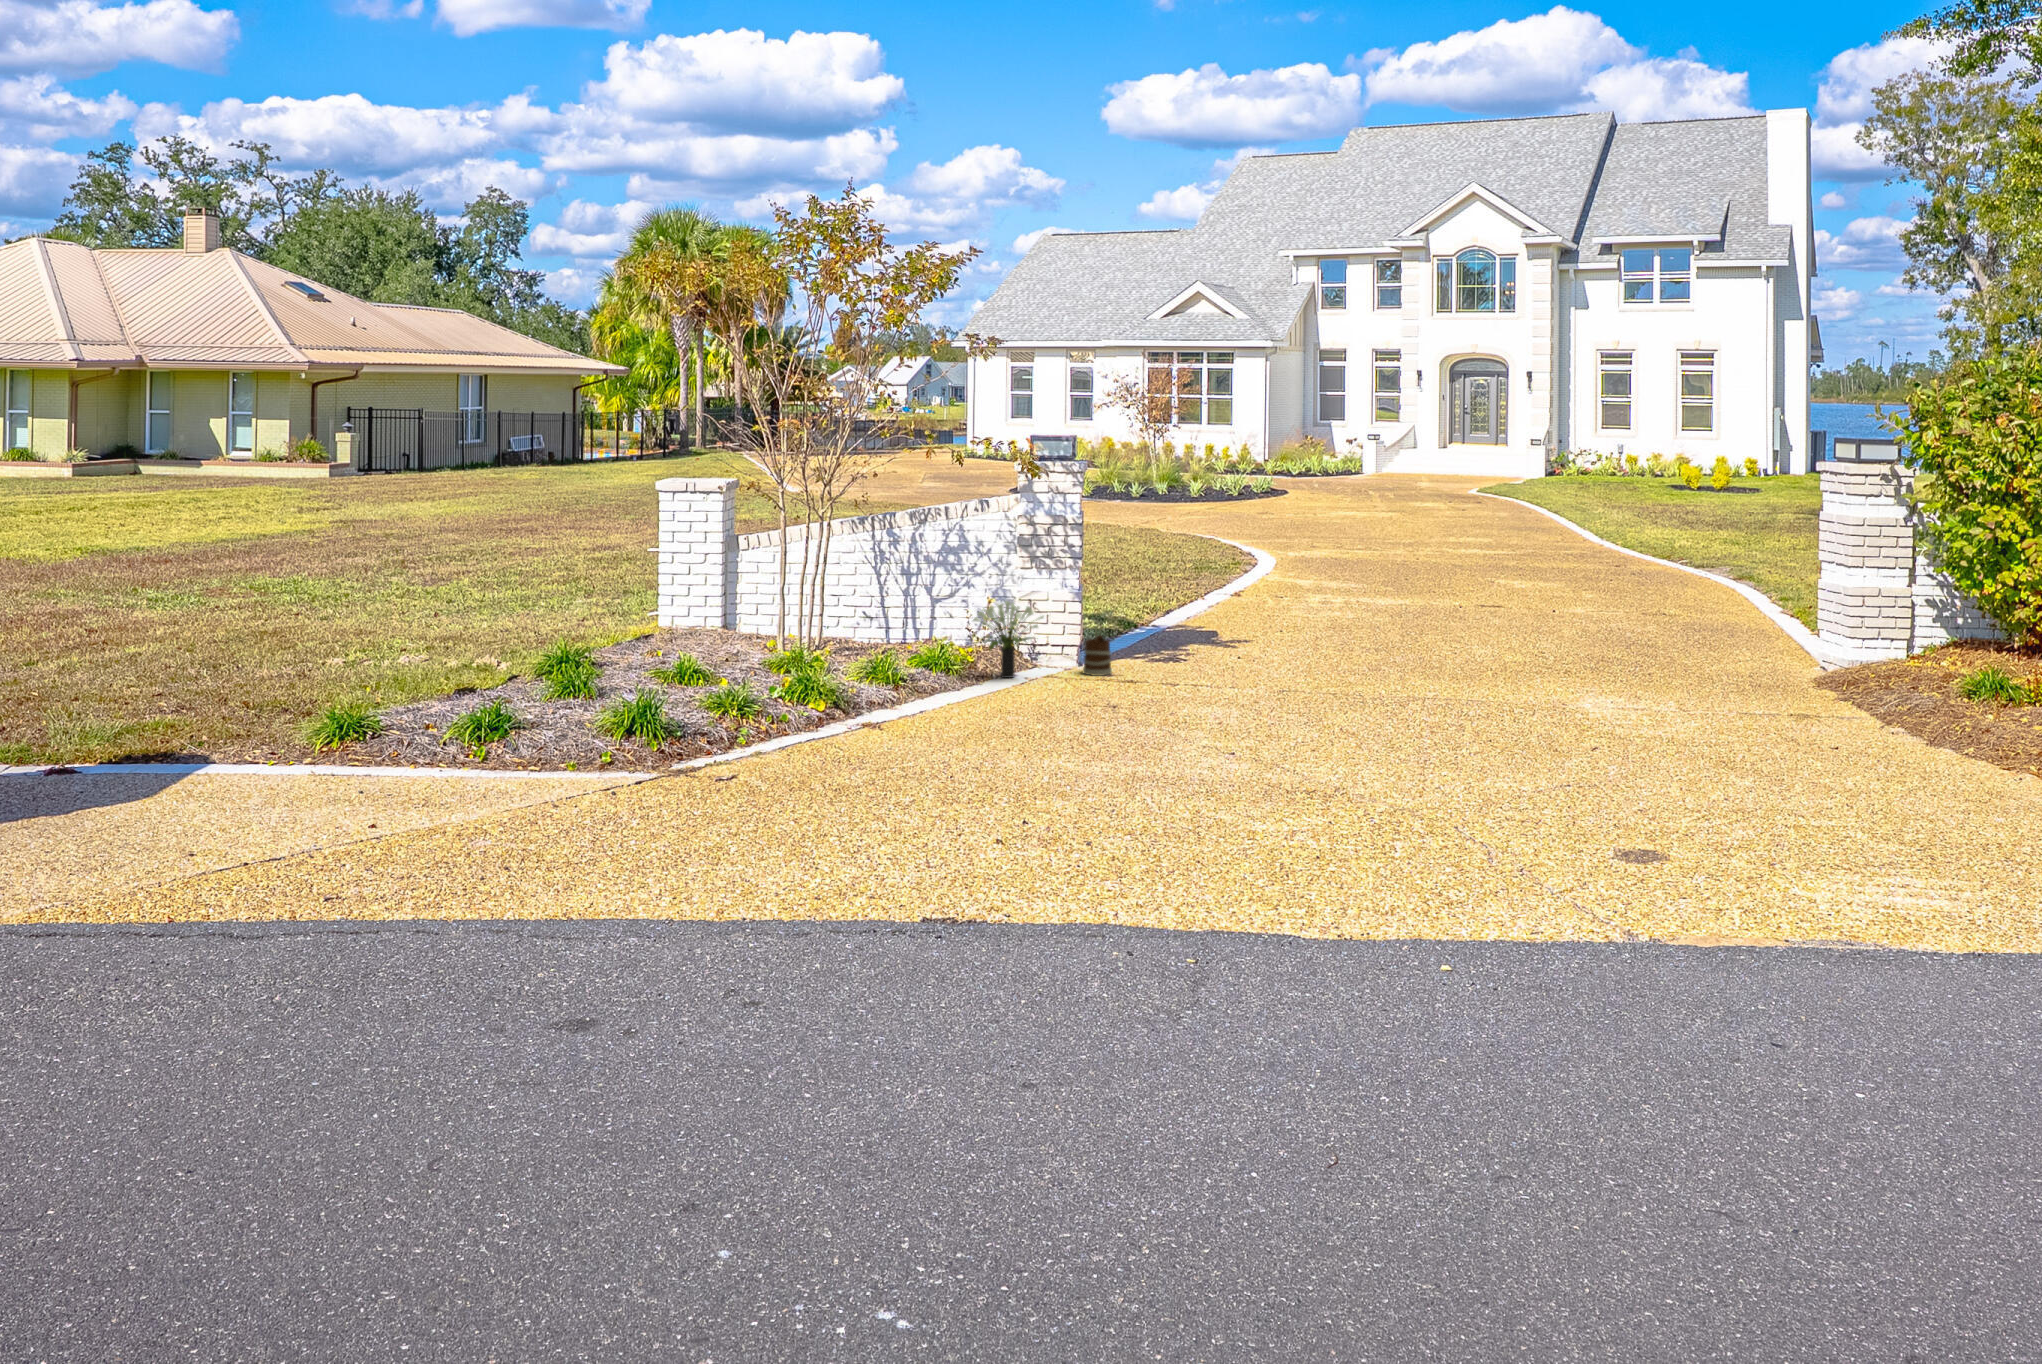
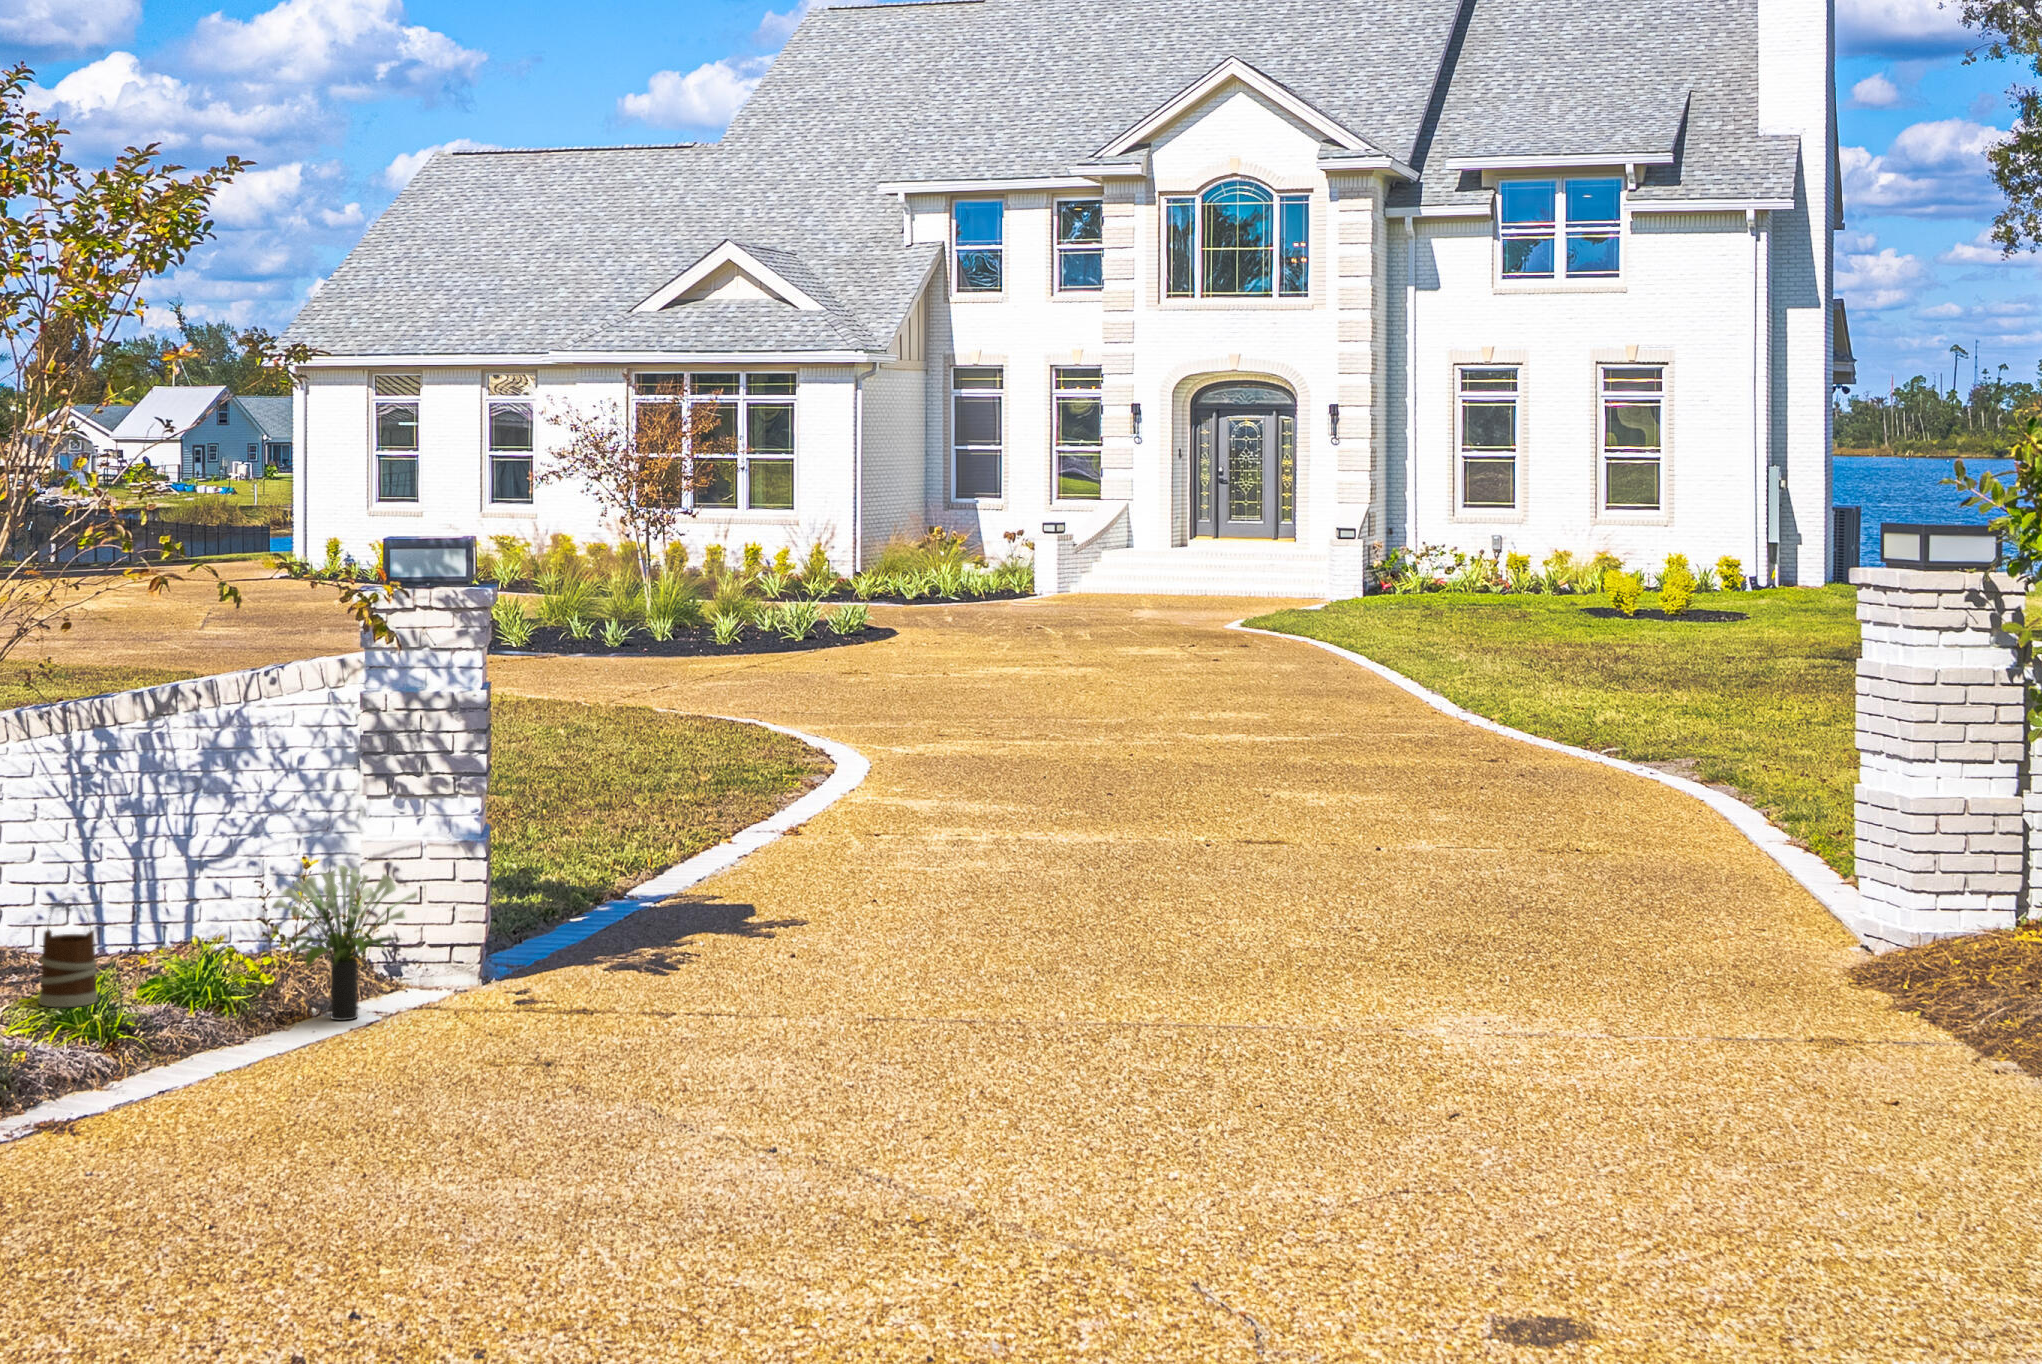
wooden bucket: present [1083,621,1112,676] -> present [38,899,98,1007]

